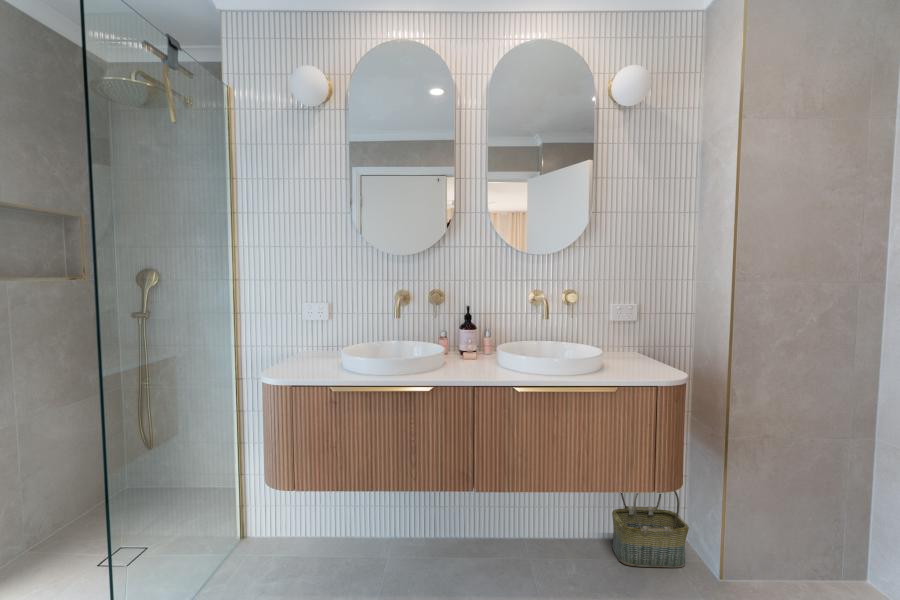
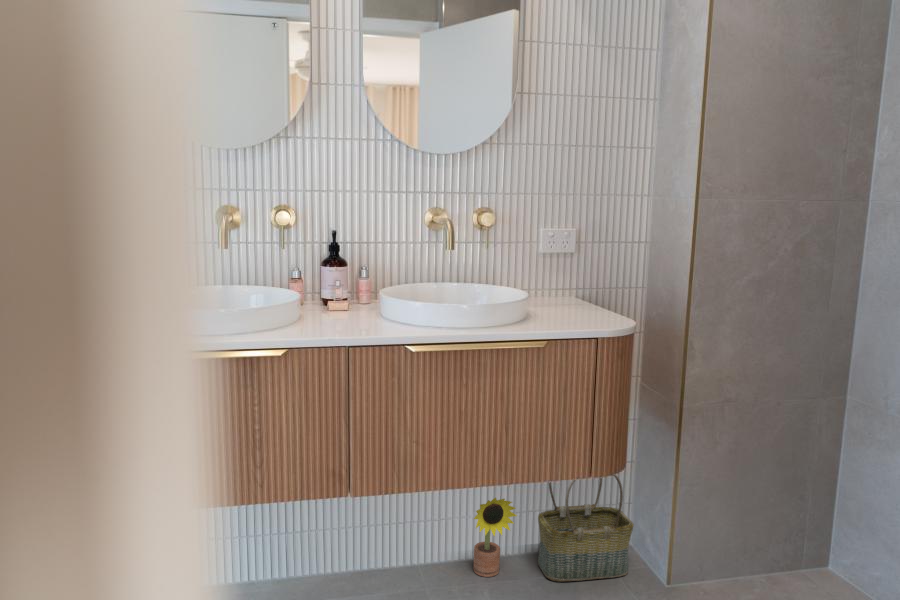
decorative plant: none [563,497,597,555] -> present [473,498,517,577]

